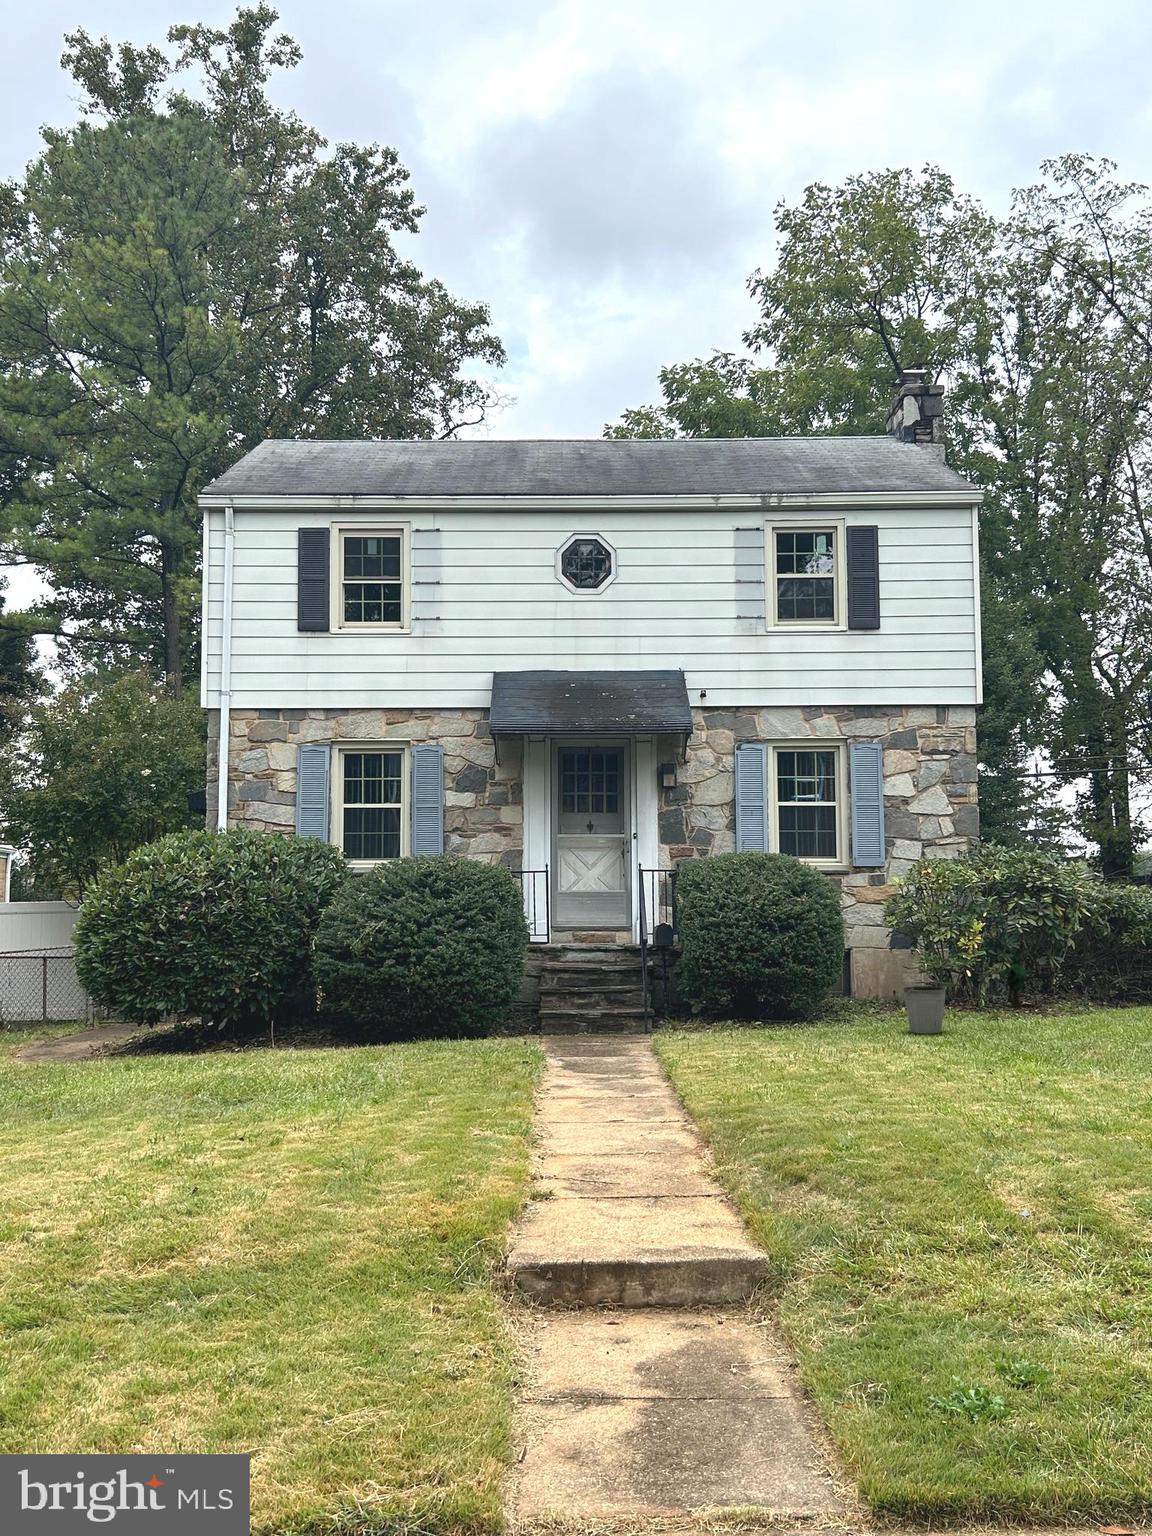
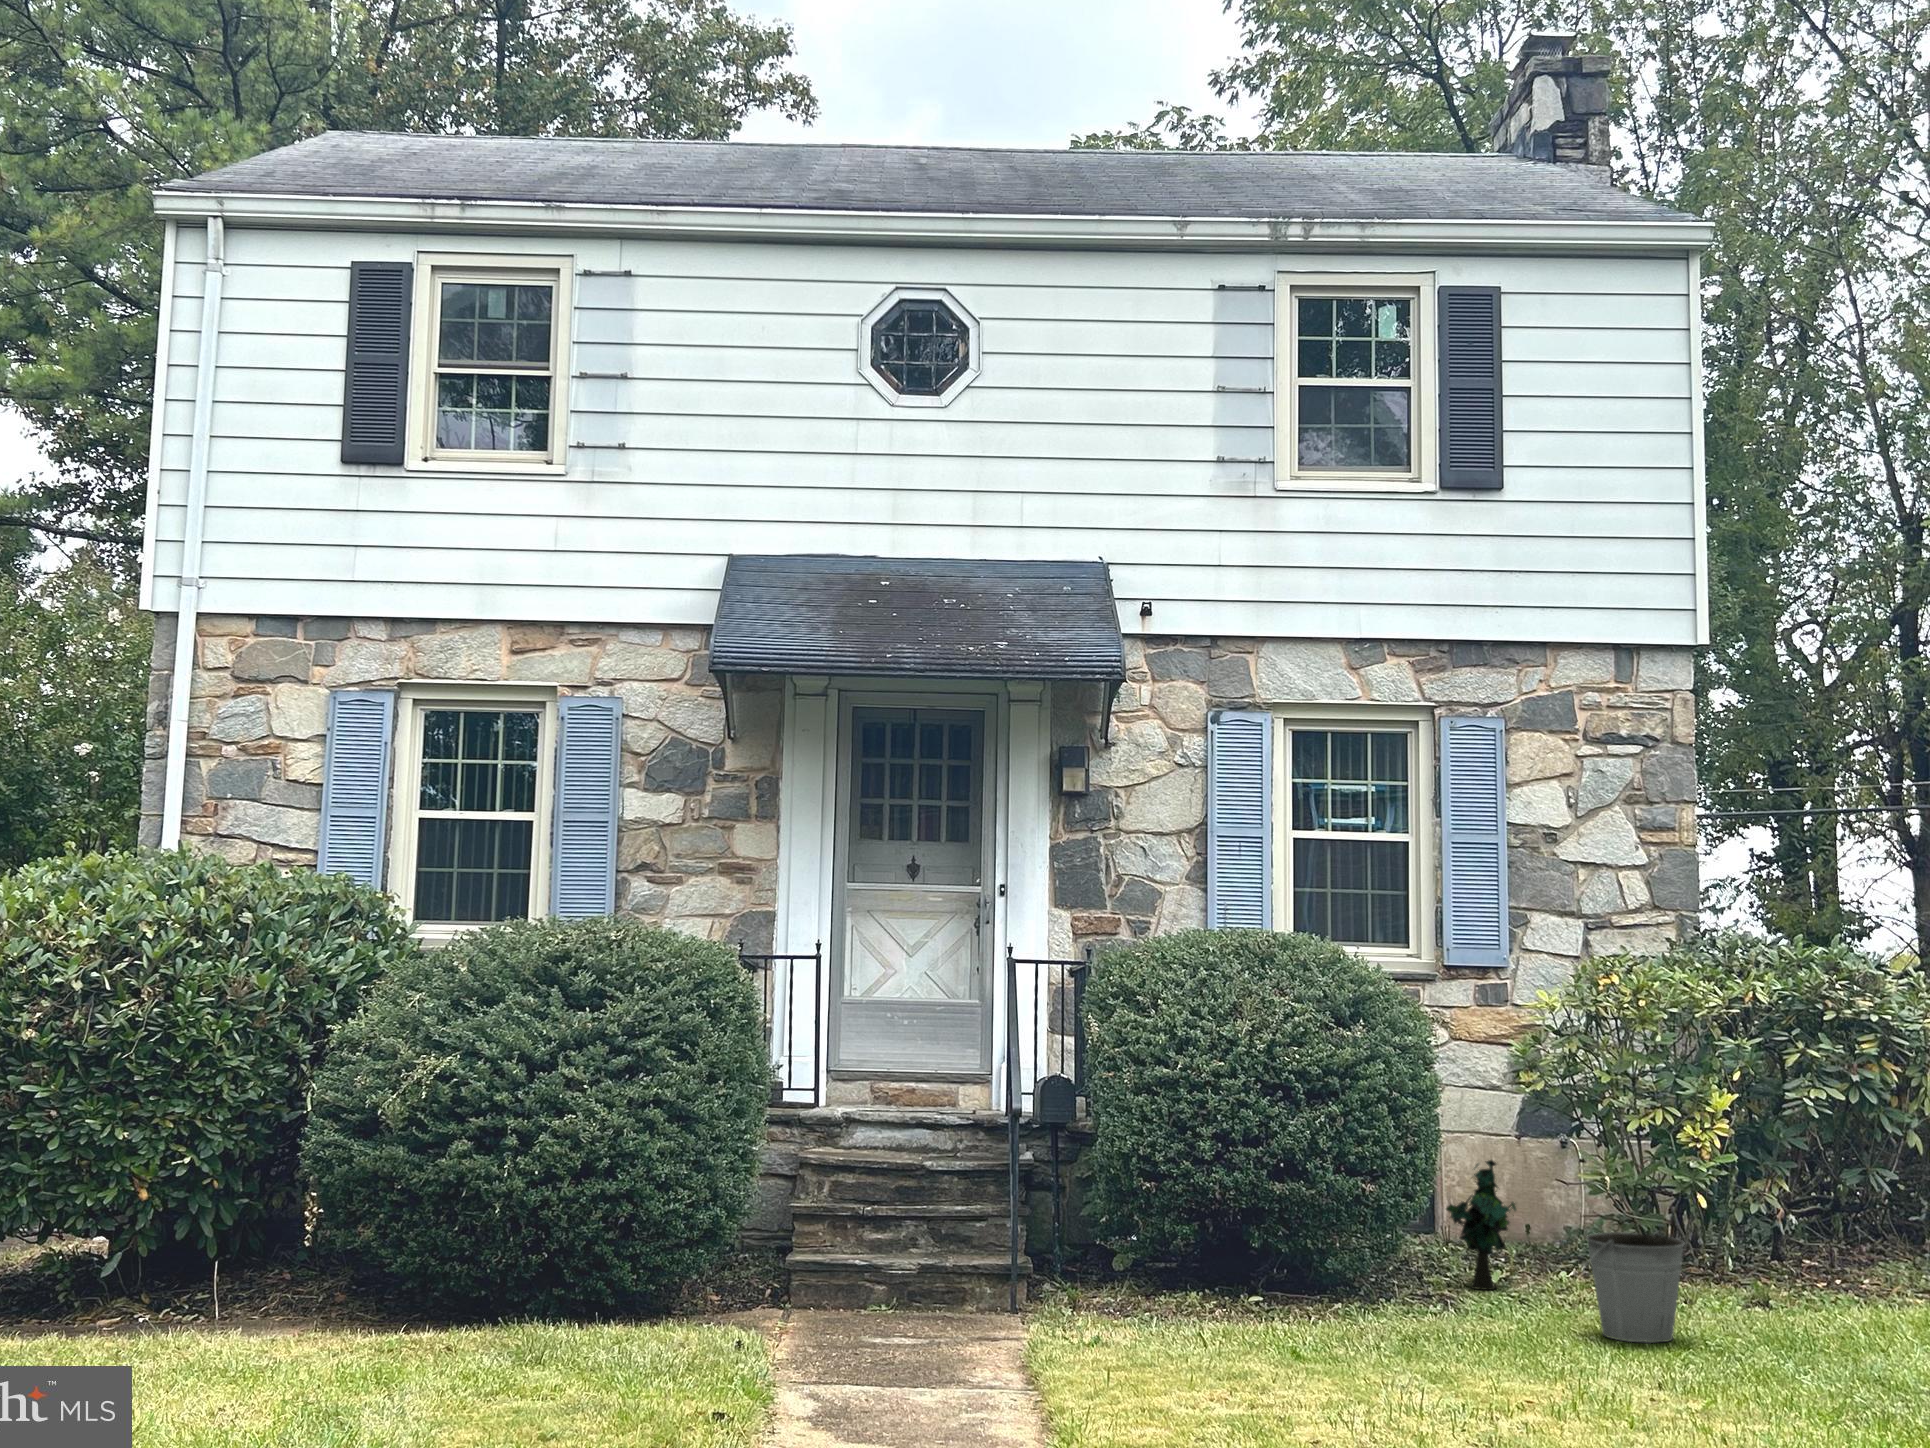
decorative plant: present [999,950,1030,1007] -> present [1446,1160,1516,1290]

